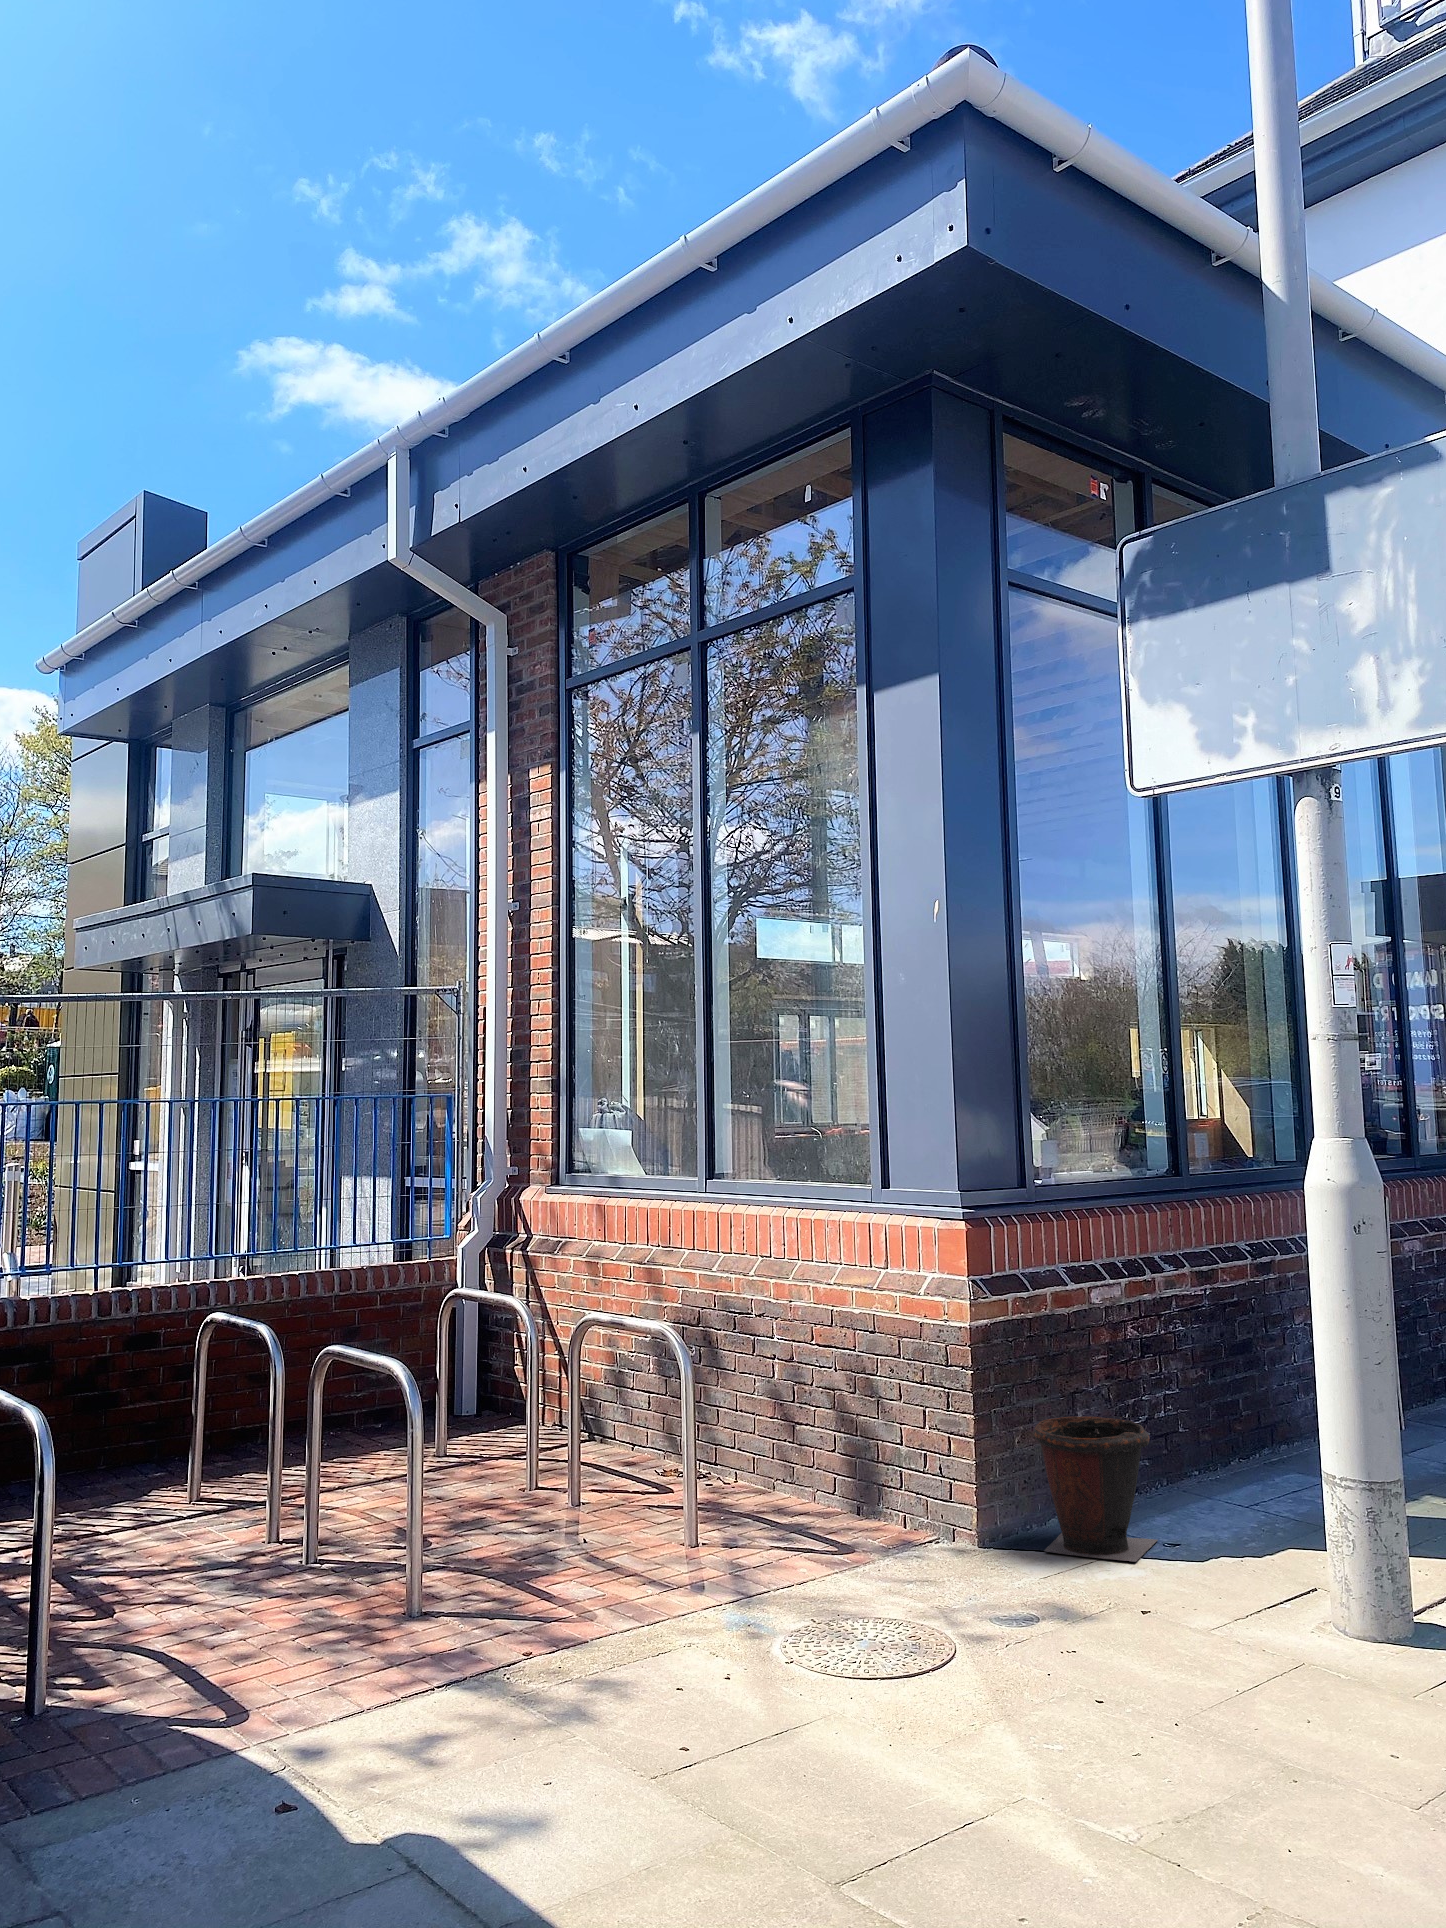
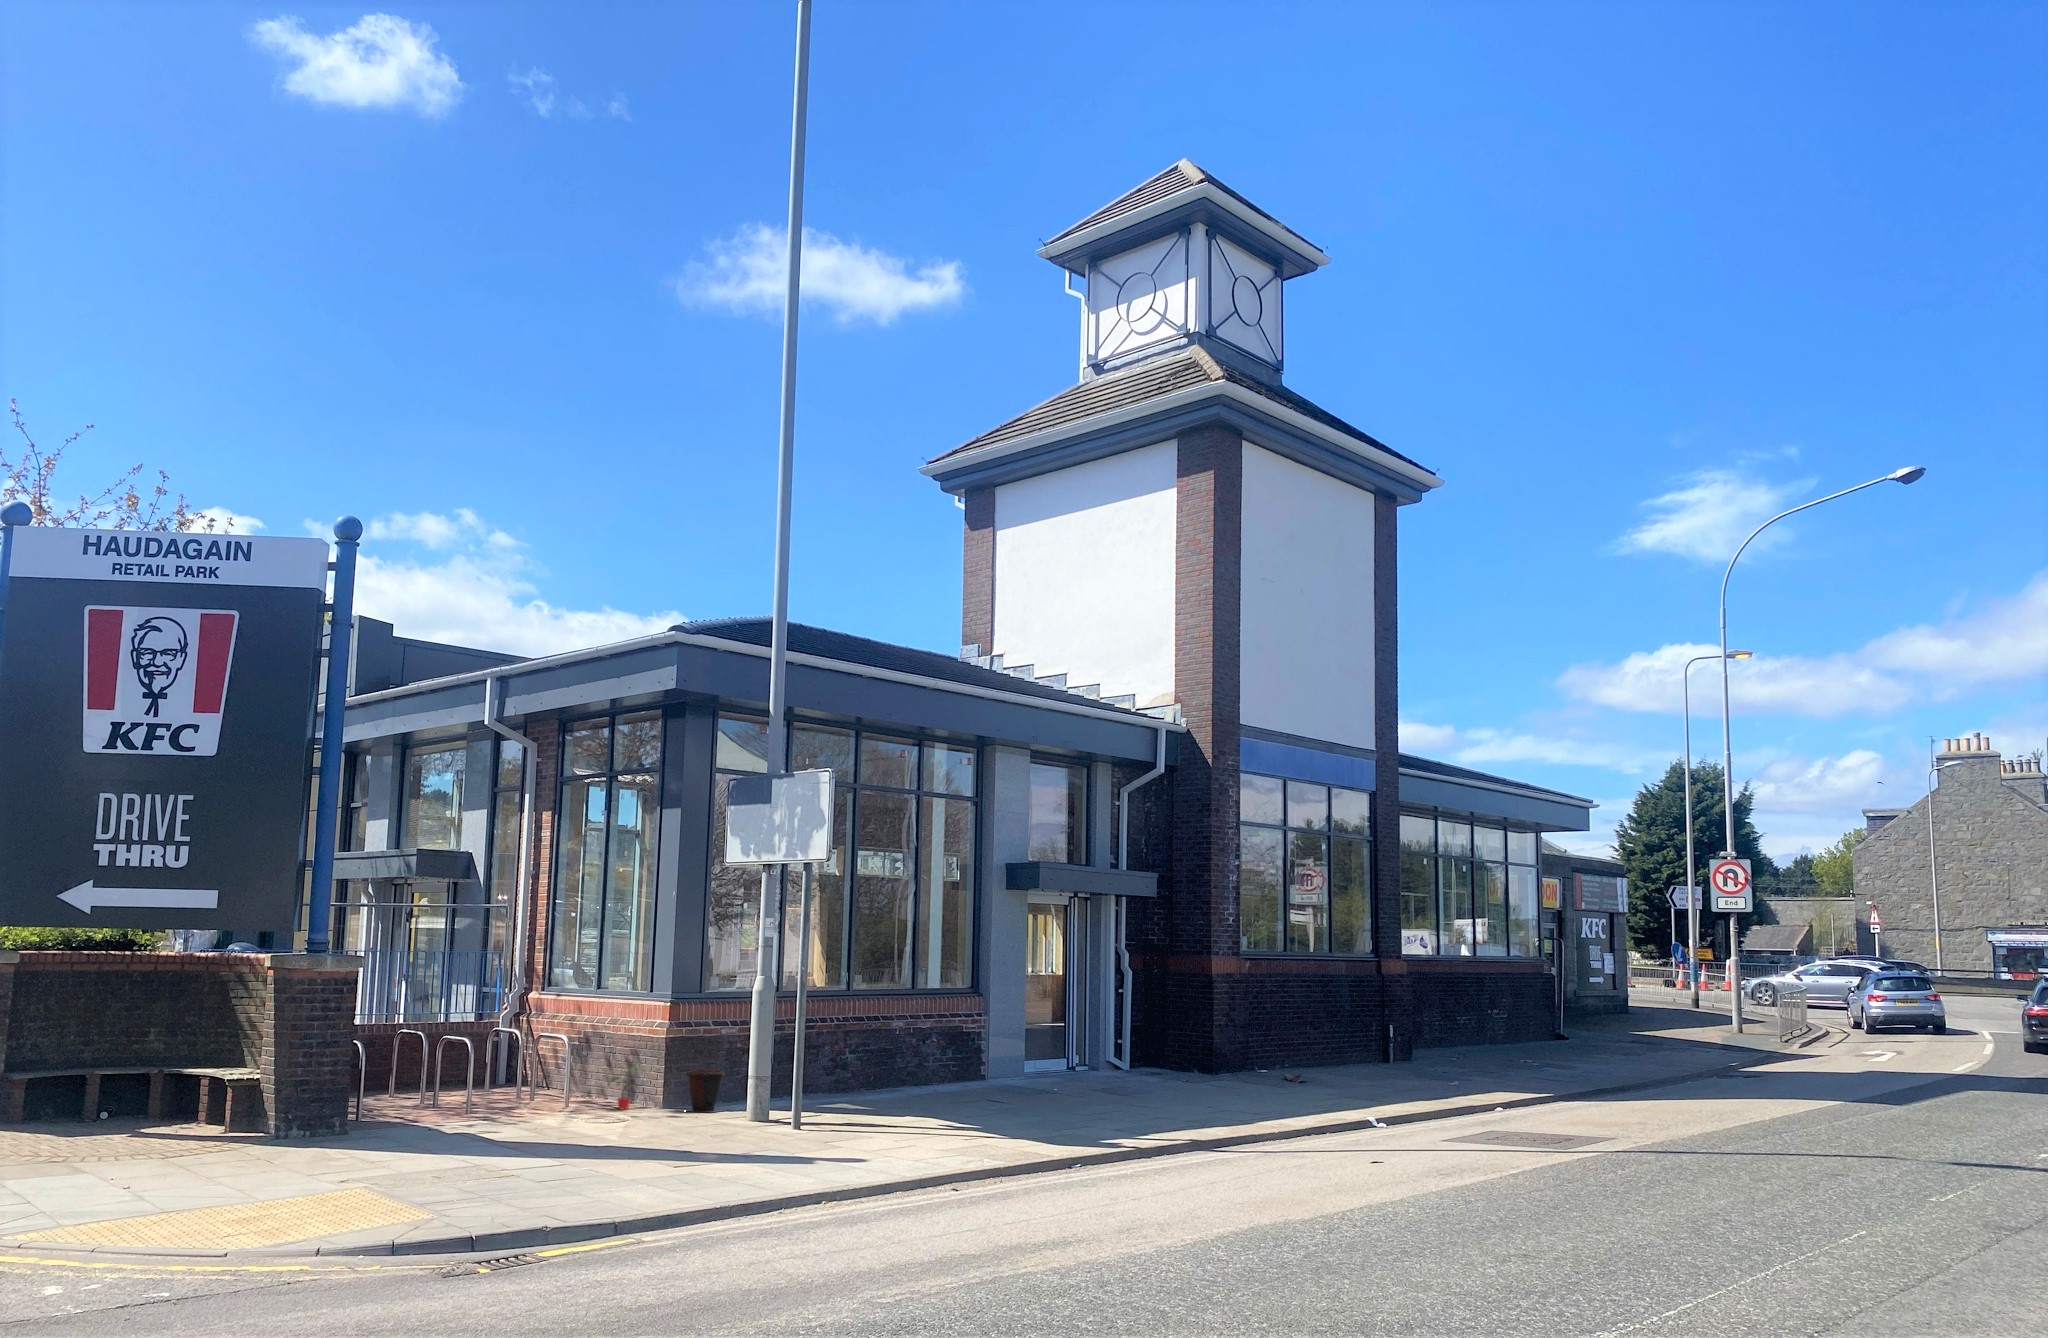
potted plant: none [774,1400,928,1541] -> present [611,1064,646,1109]

